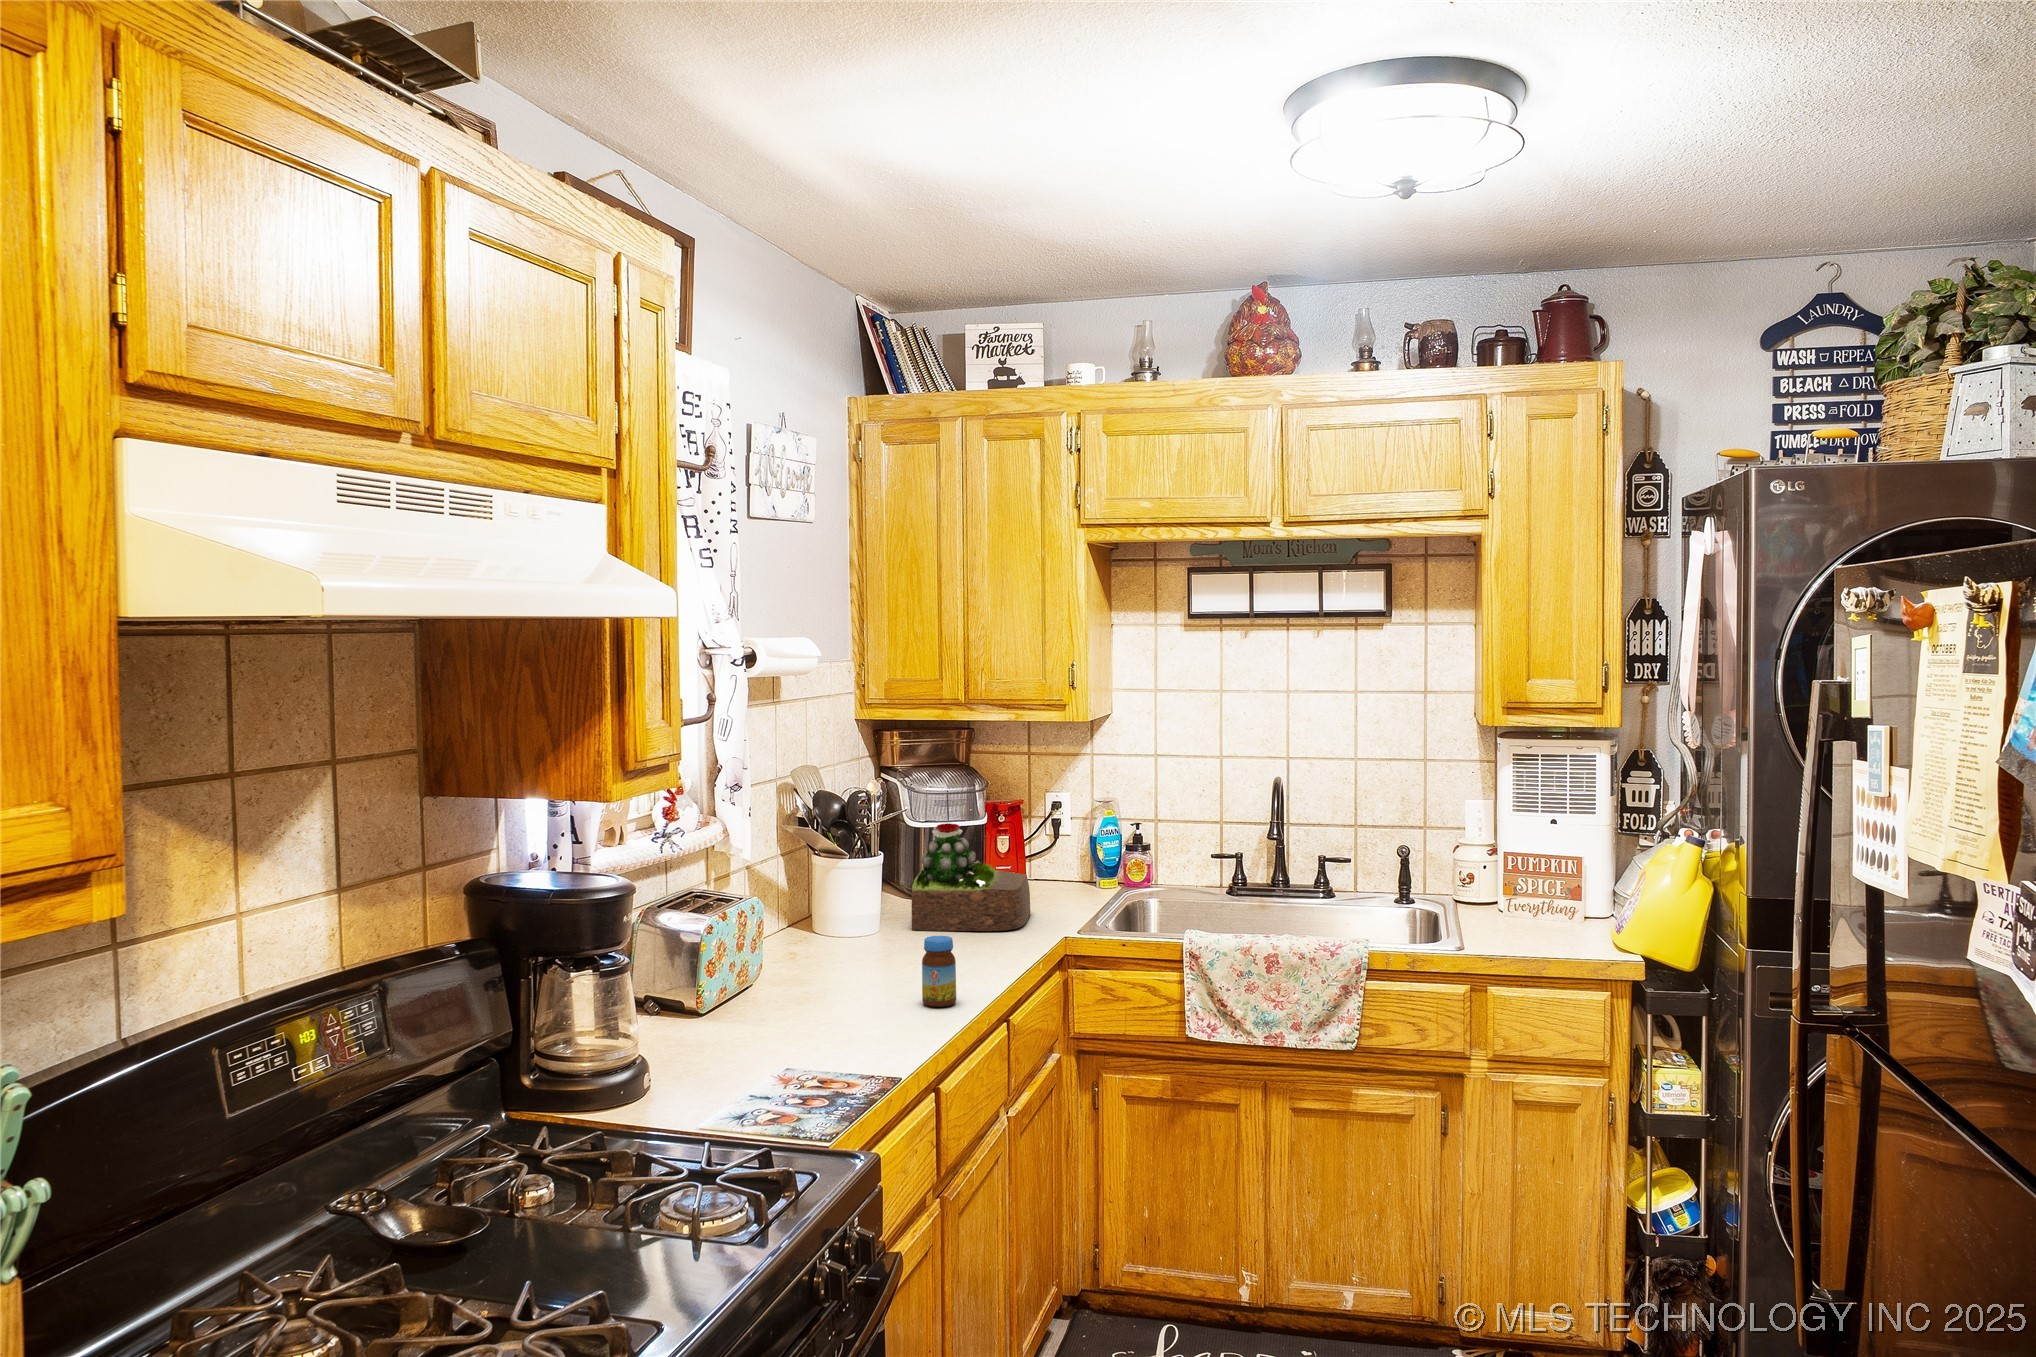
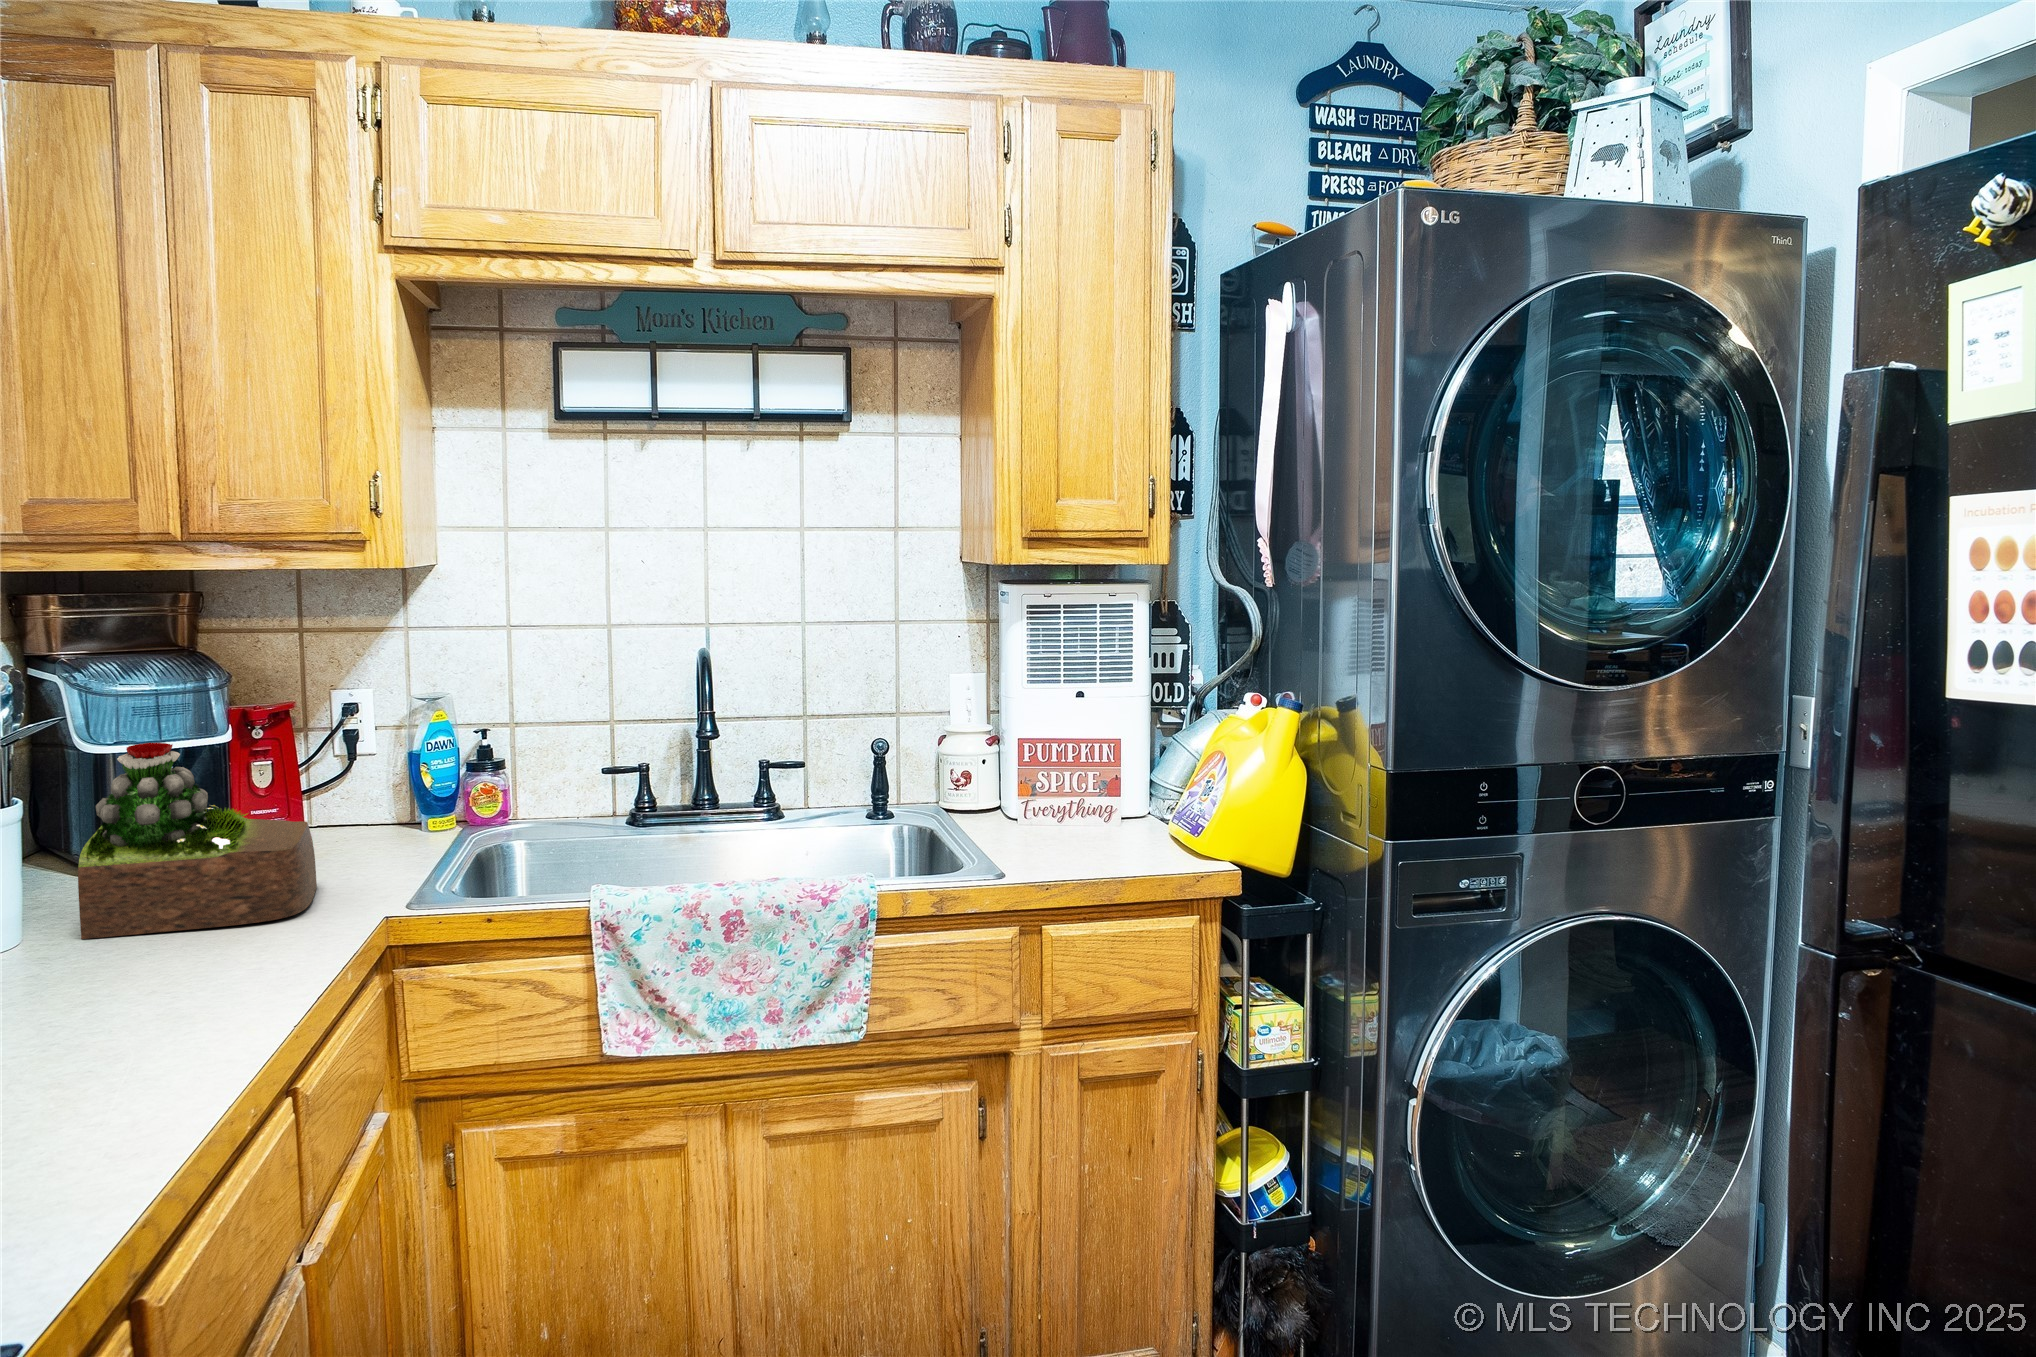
jar: present [922,936,956,1007] -> none [100,953,183,1096]

